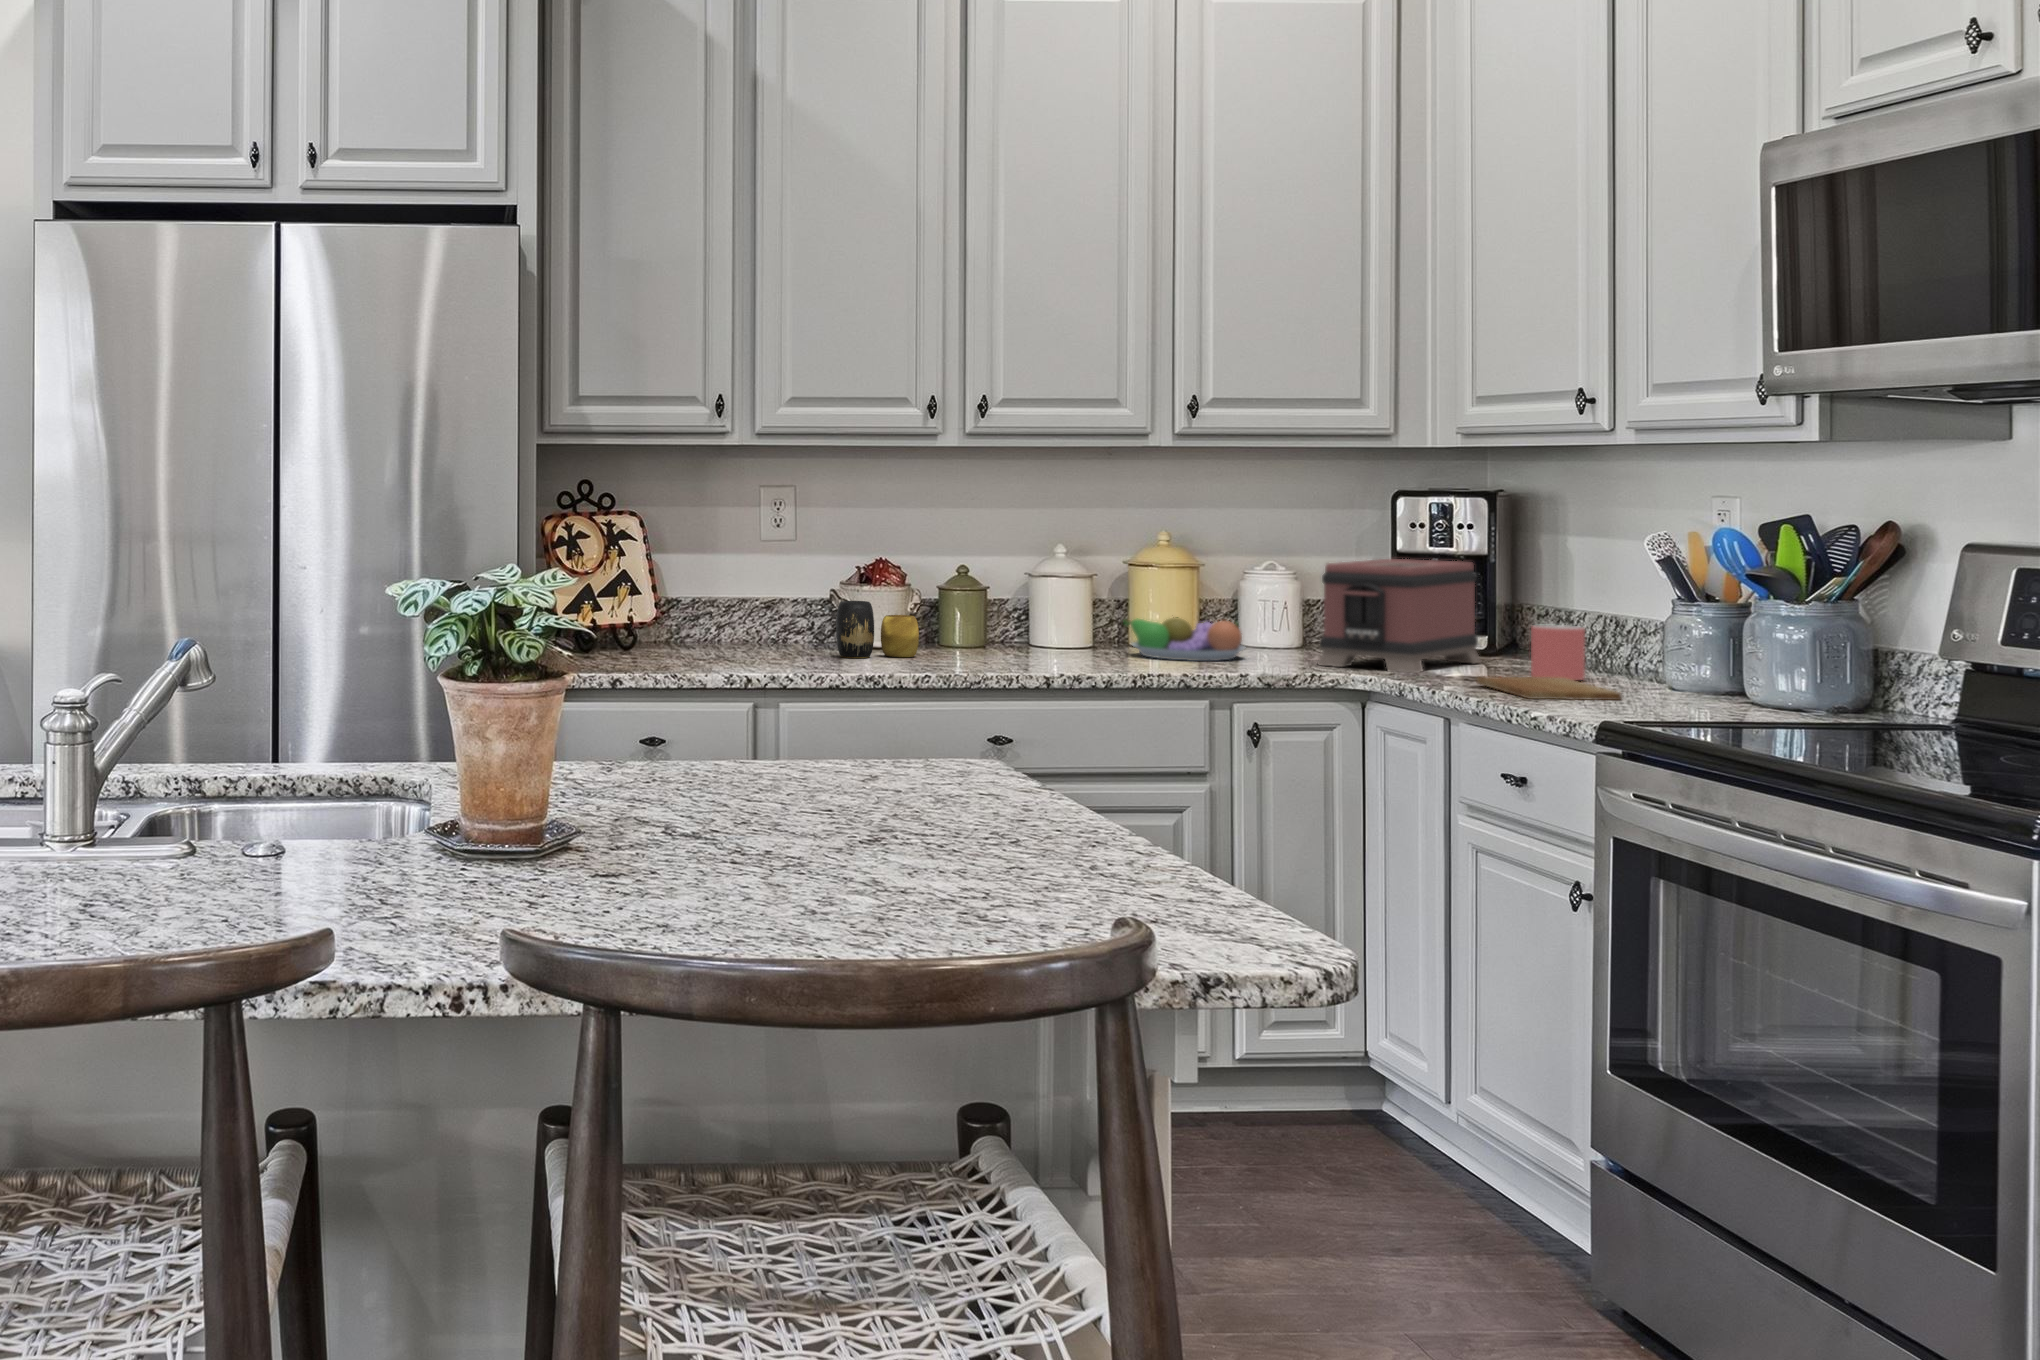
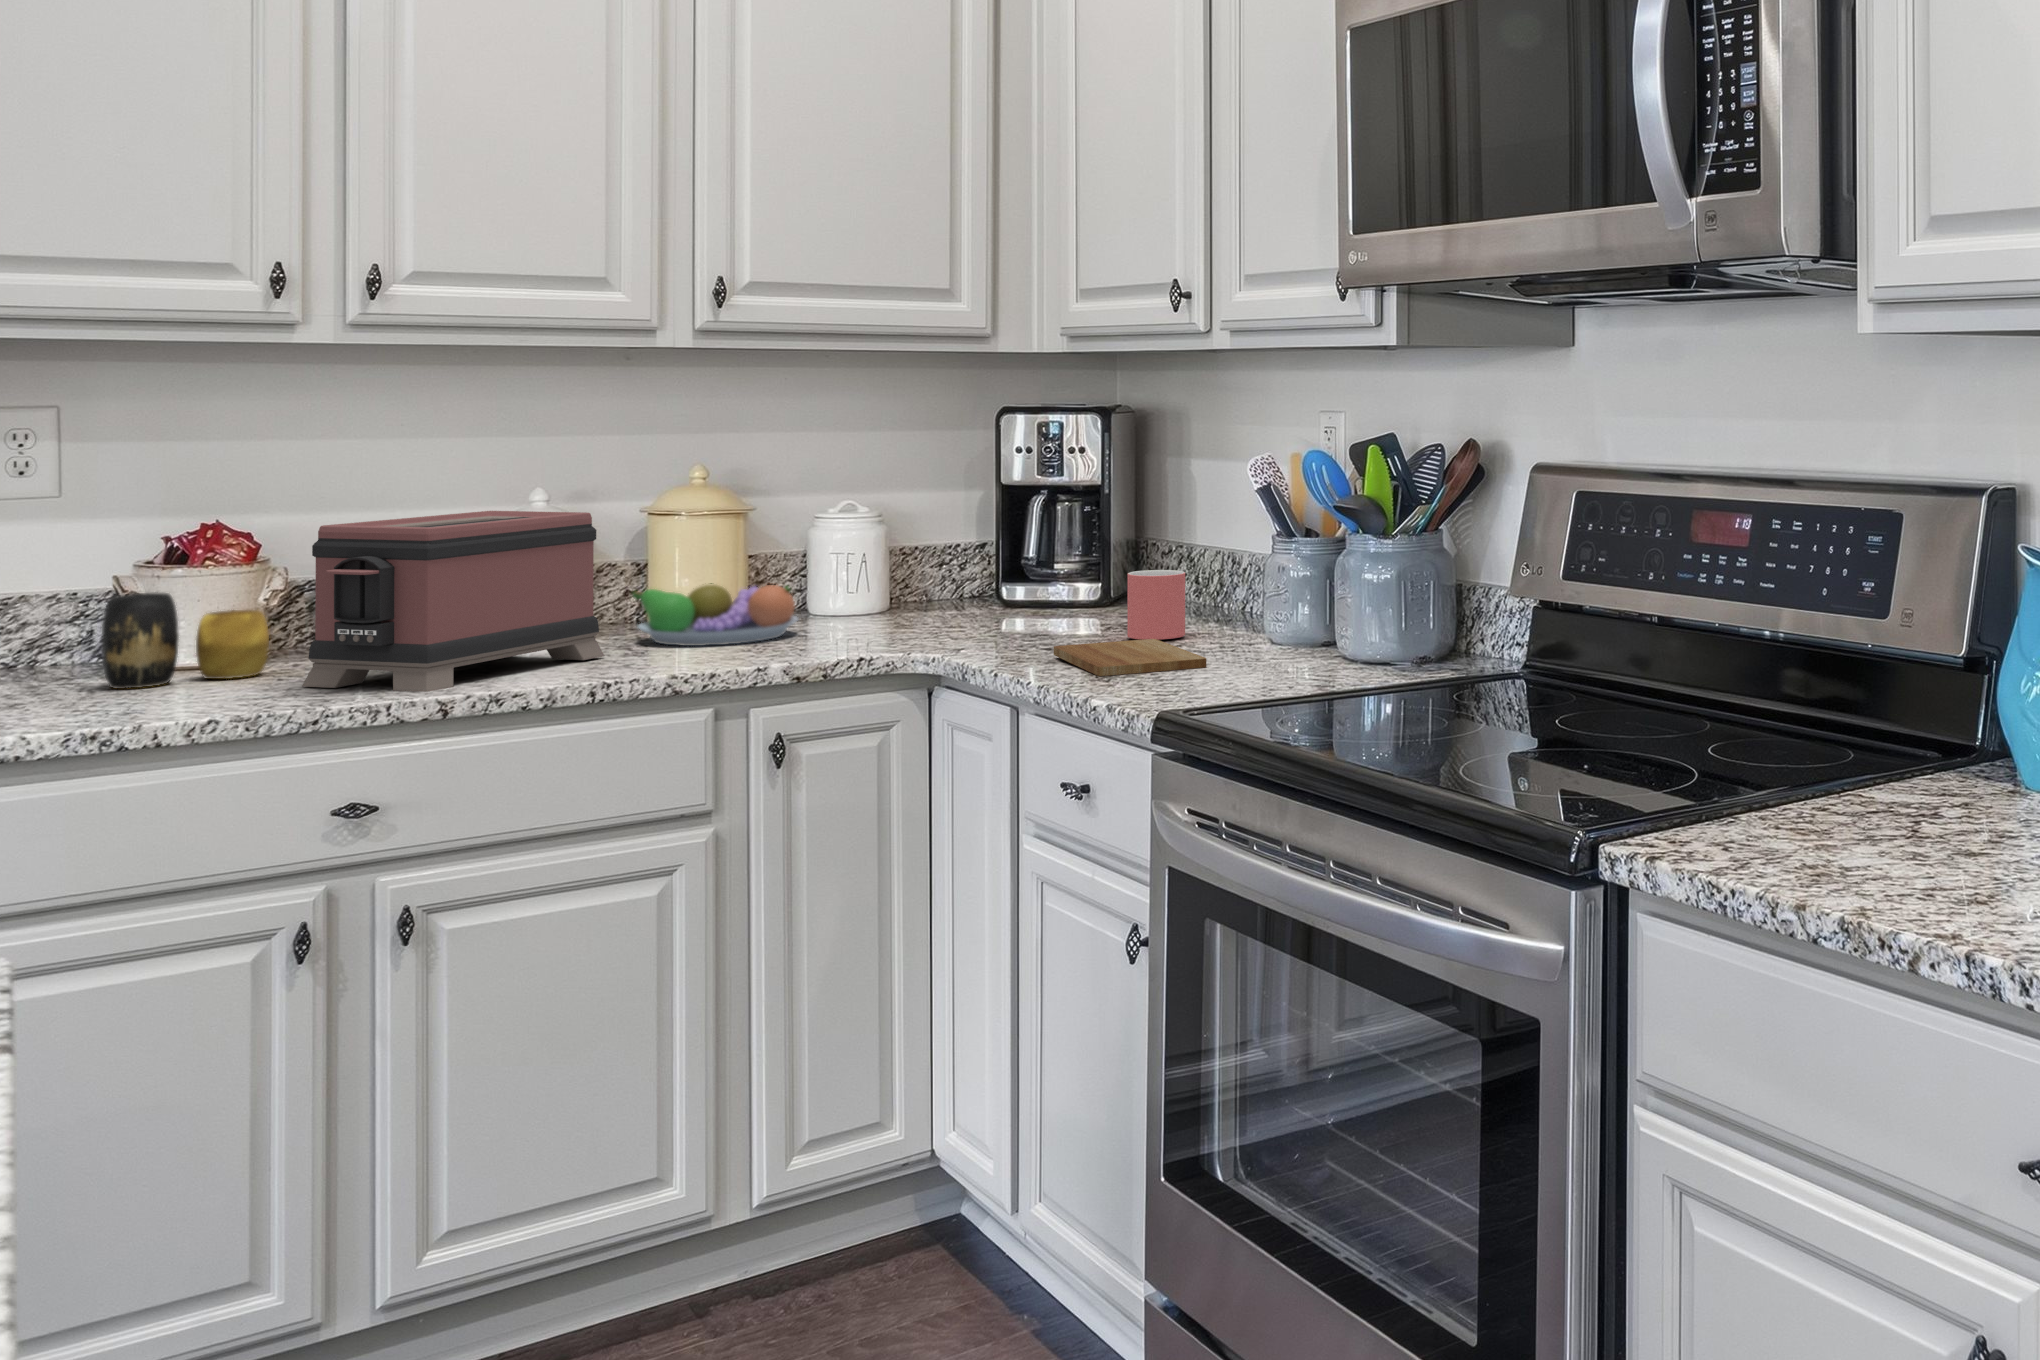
toaster: present [1318,559,1481,673] -> present [302,511,604,692]

